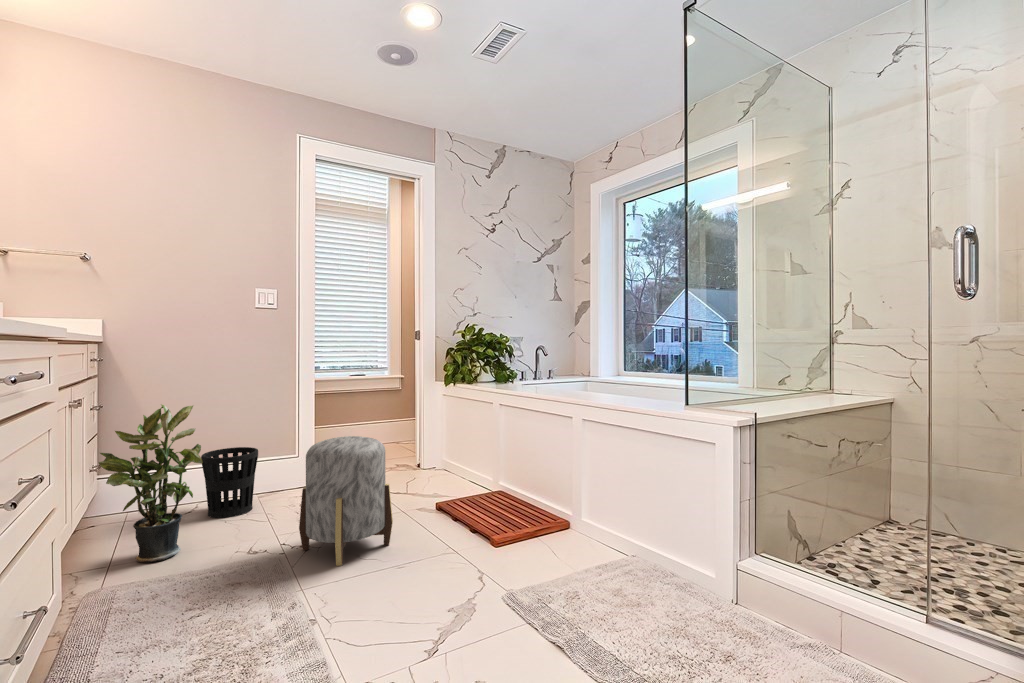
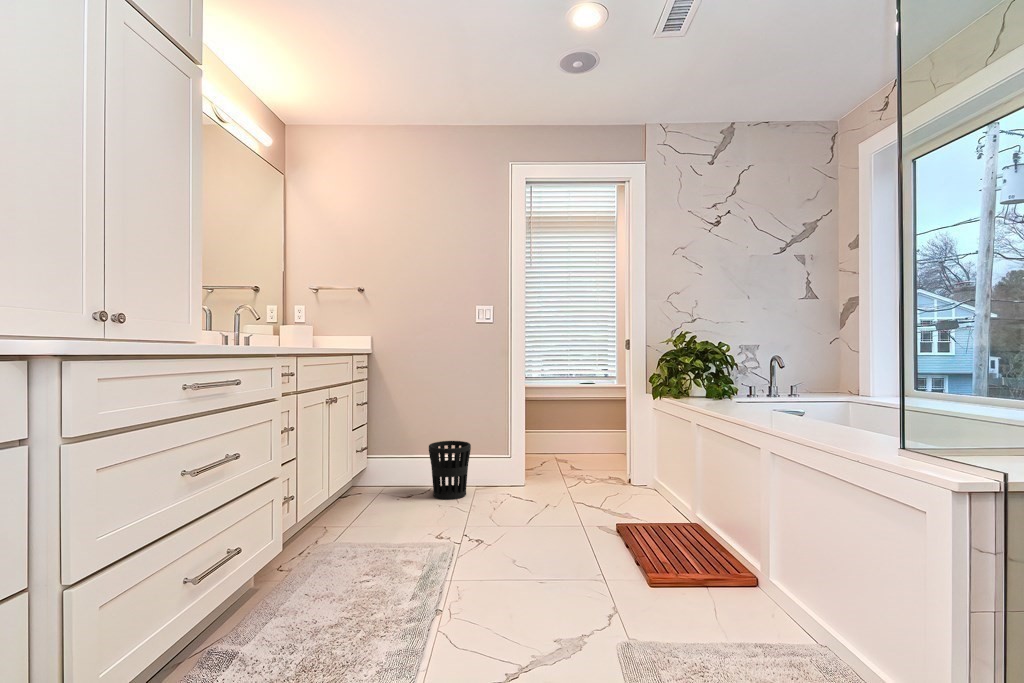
potted plant: present [99,404,203,563] -> none [347,400,414,525]
stool: present [299,436,393,566] -> none [472,443,551,565]

